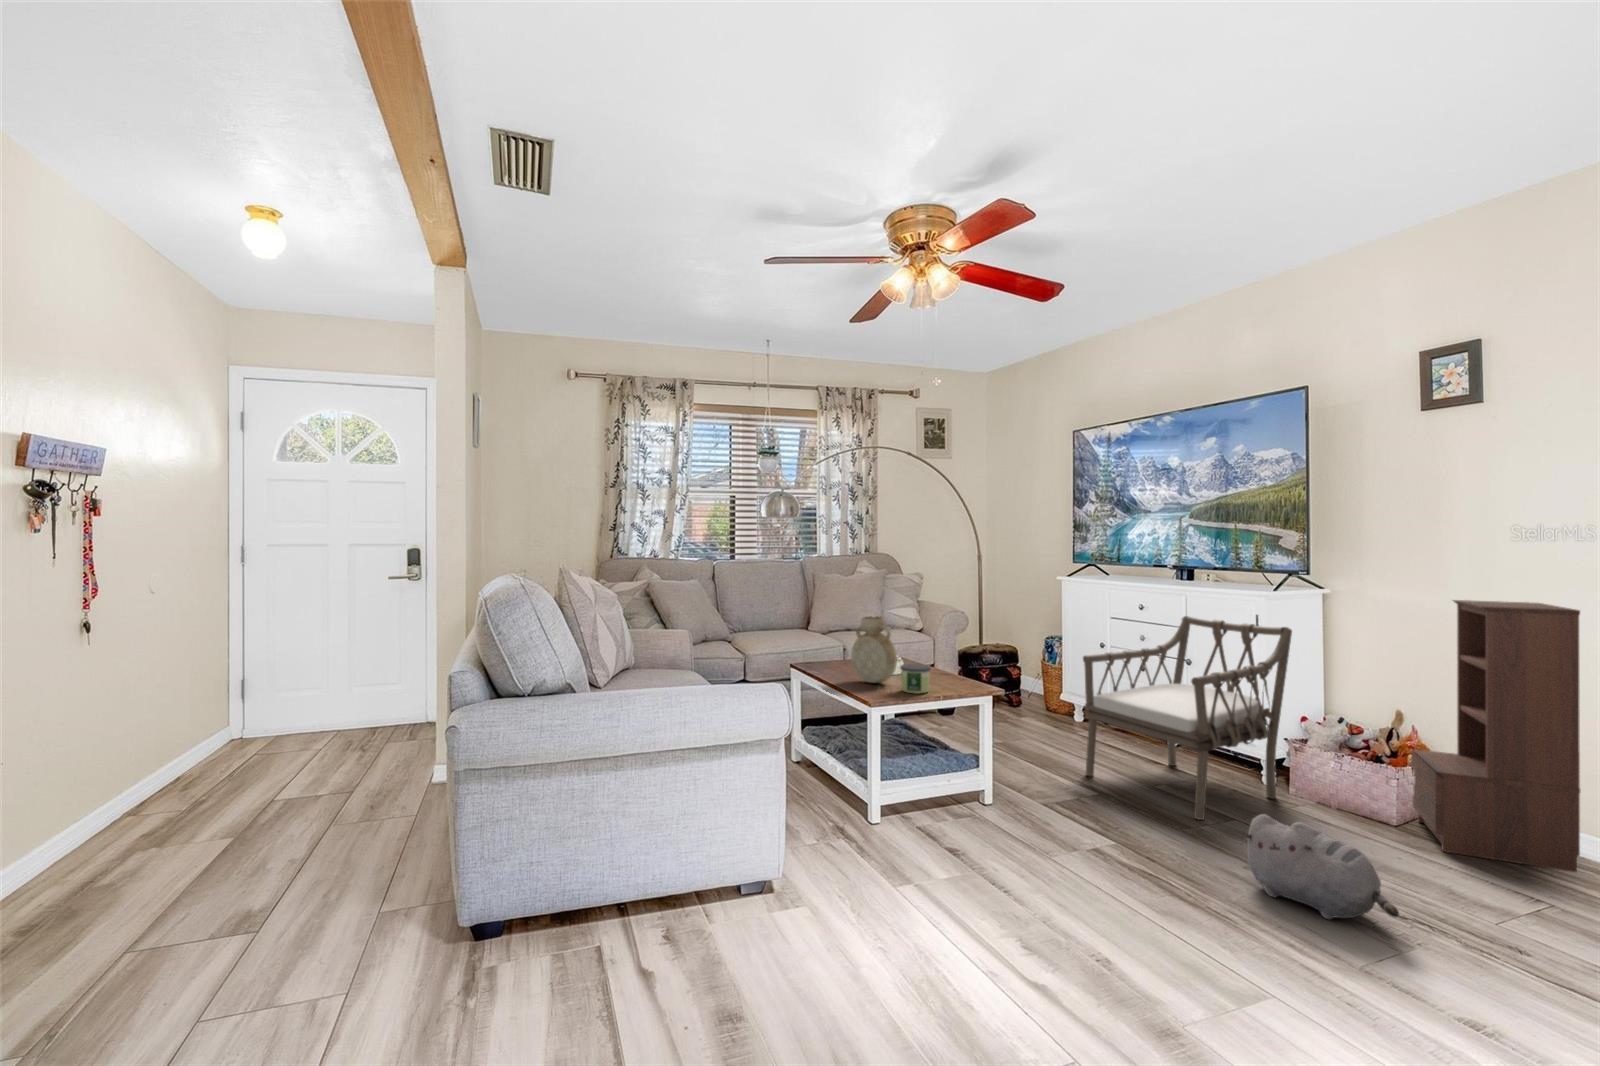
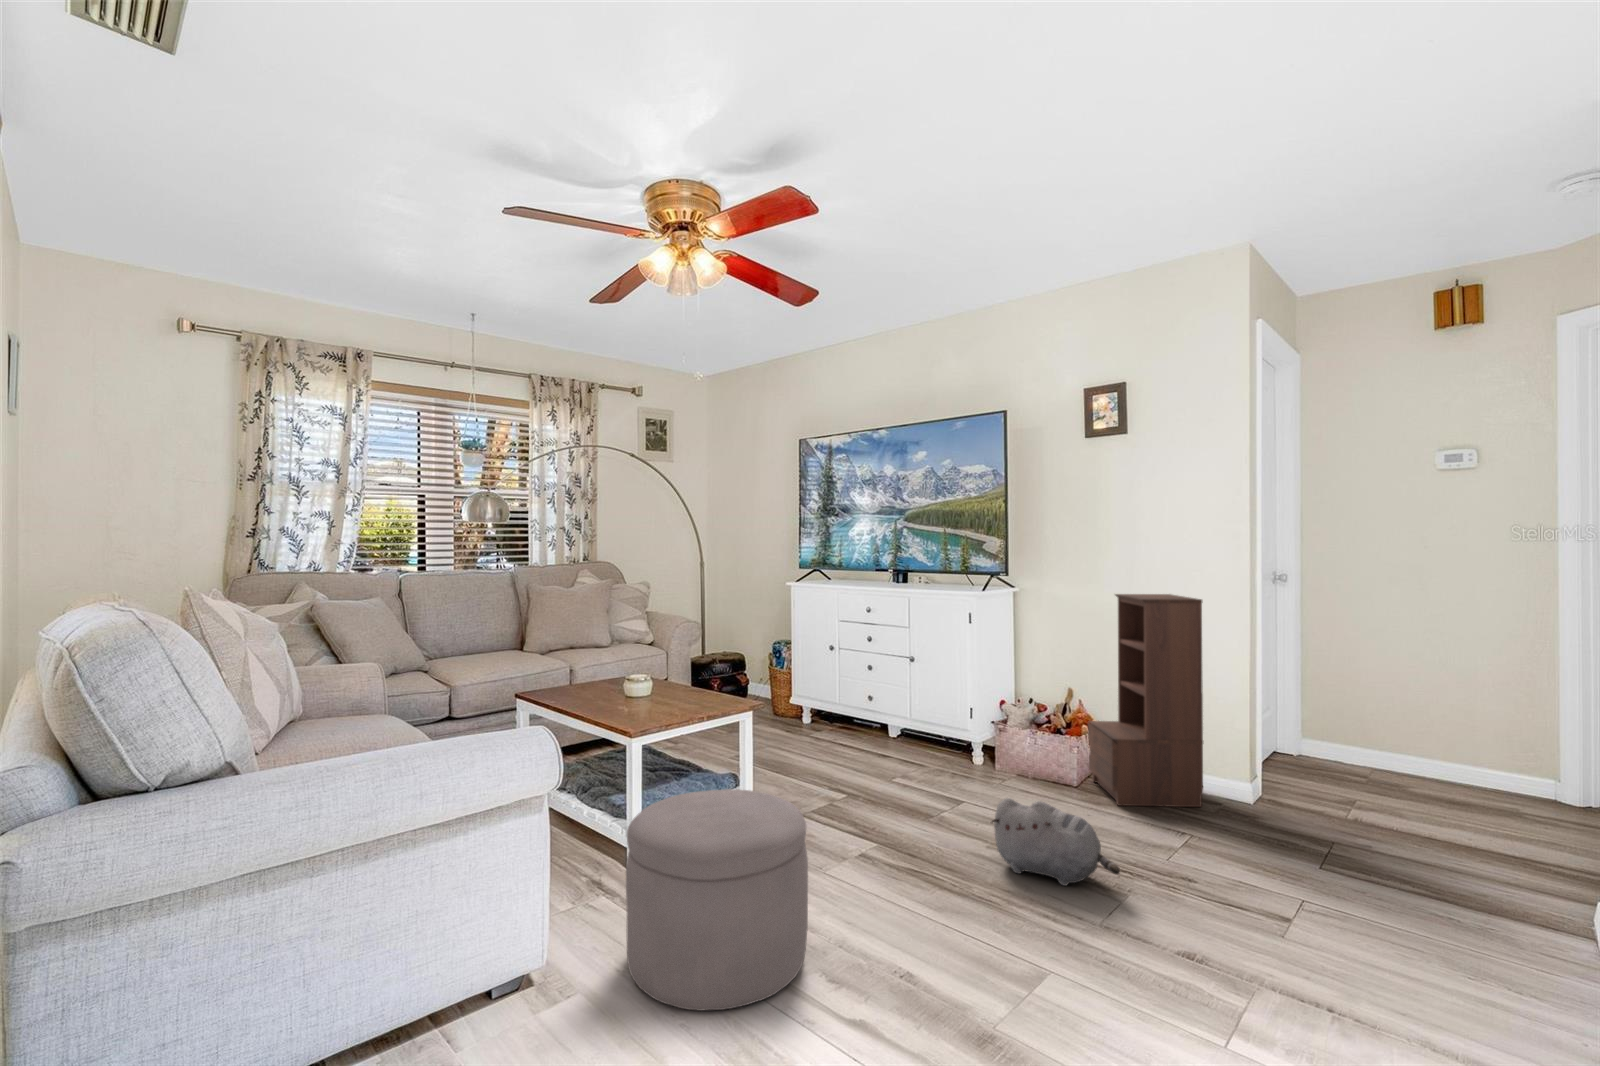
vase: present [851,616,897,683] -> none [595,633,649,708]
armchair: present [1083,616,1292,820] -> none [827,616,1000,808]
candle: present [900,664,931,694] -> none [656,683,689,716]
ottoman: none [847,758,1011,948] -> present [626,789,808,1011]

